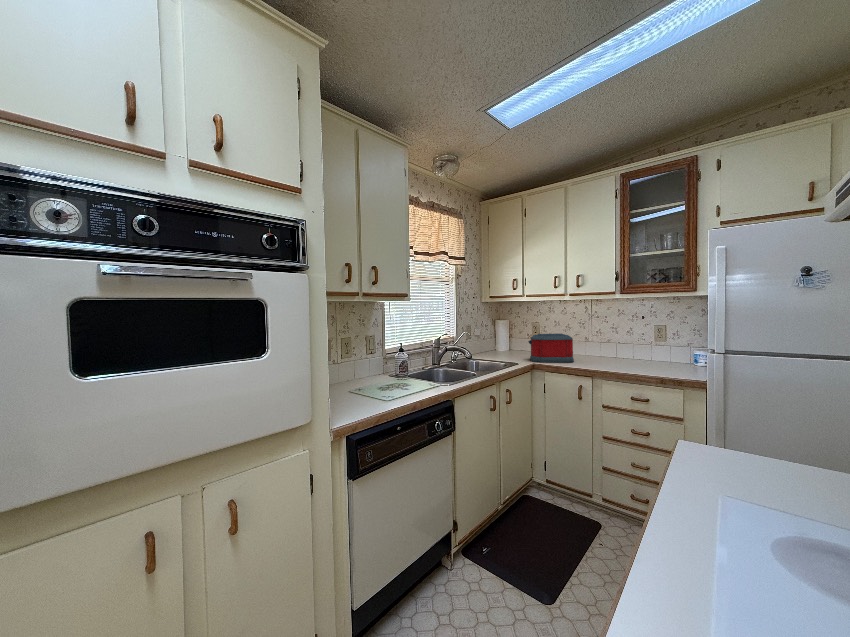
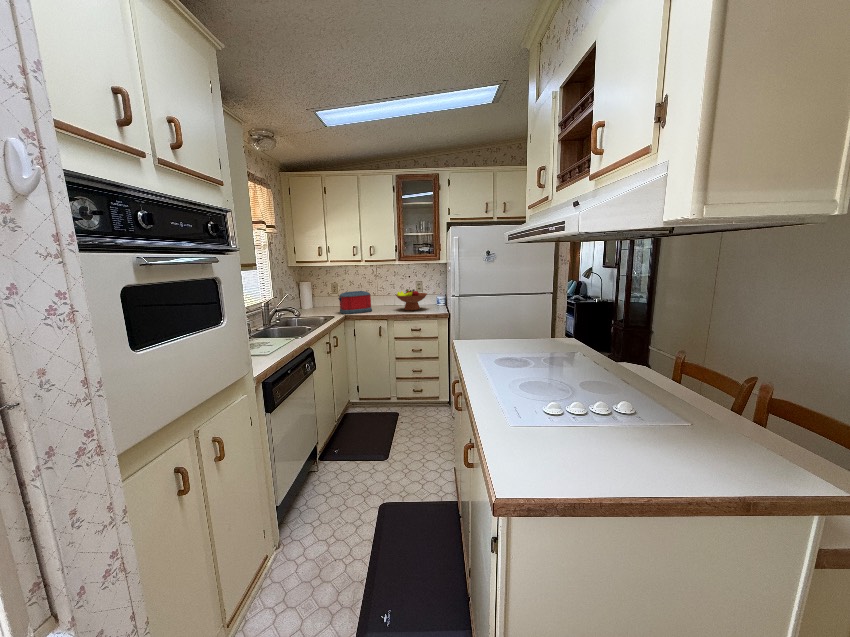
fruit bowl: none [611,336,670,369] -> present [396,289,427,310]

